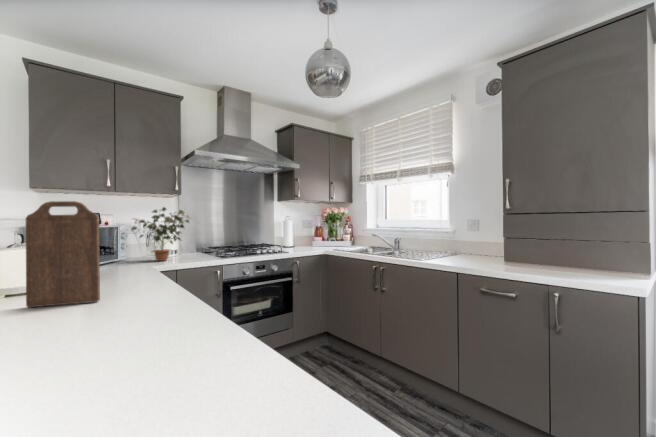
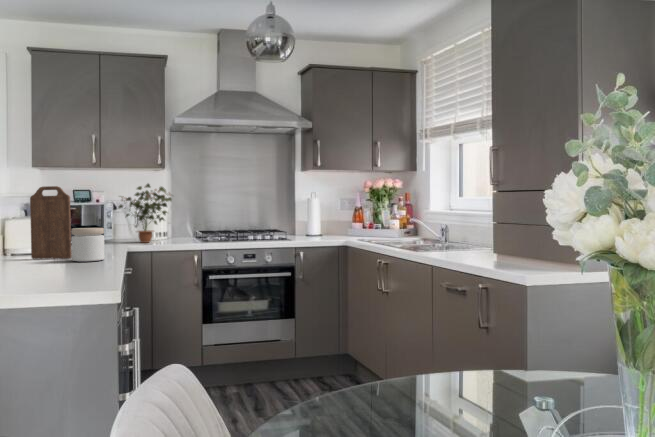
jar: none [107,257,160,311] -> present [72,228,105,262]

